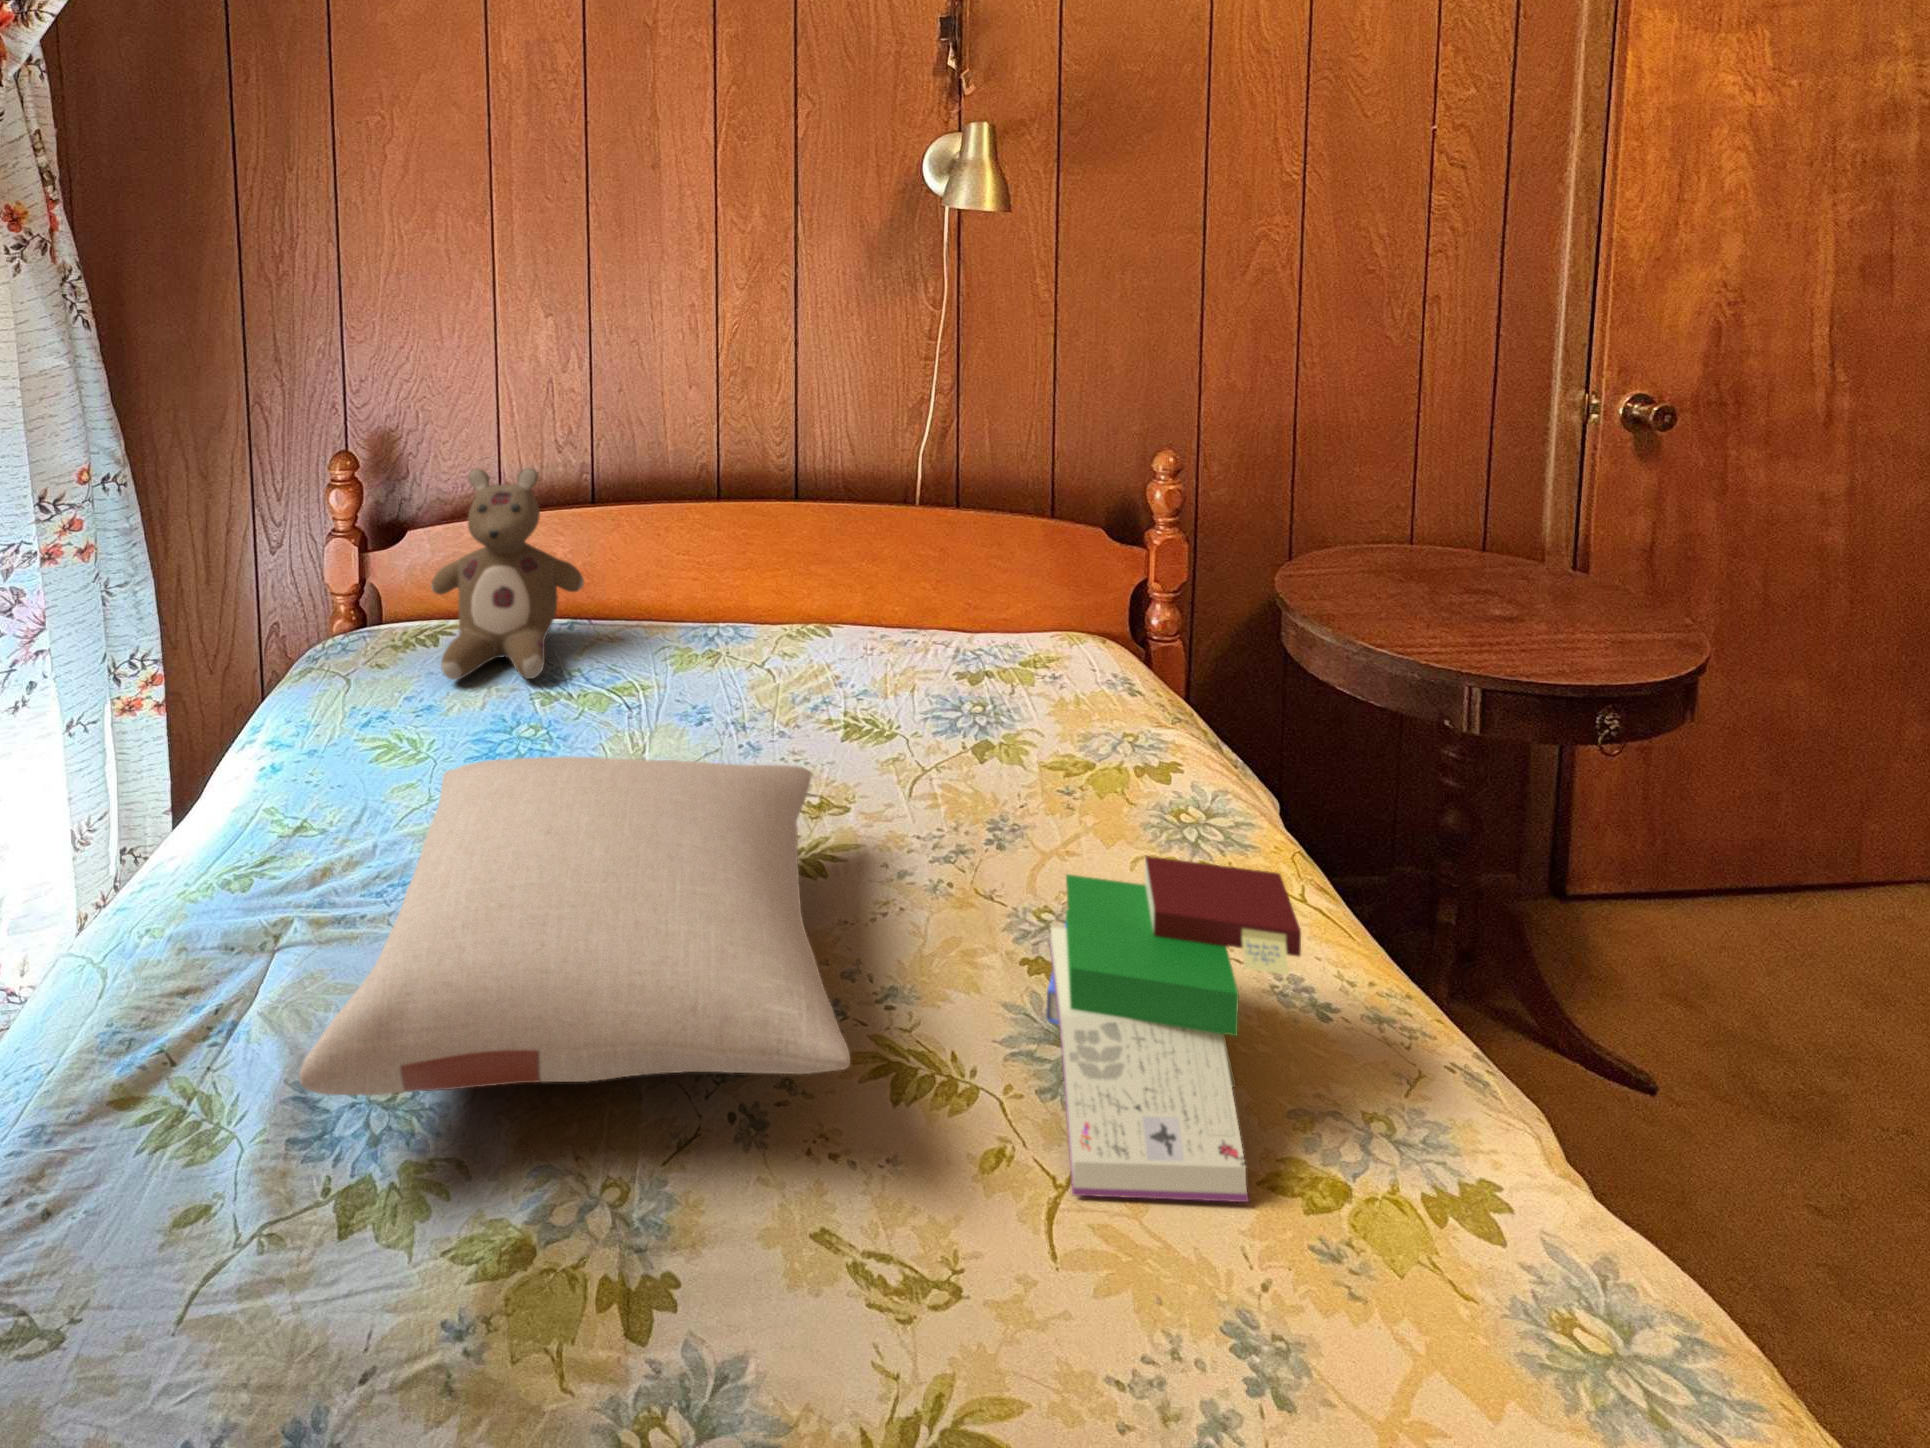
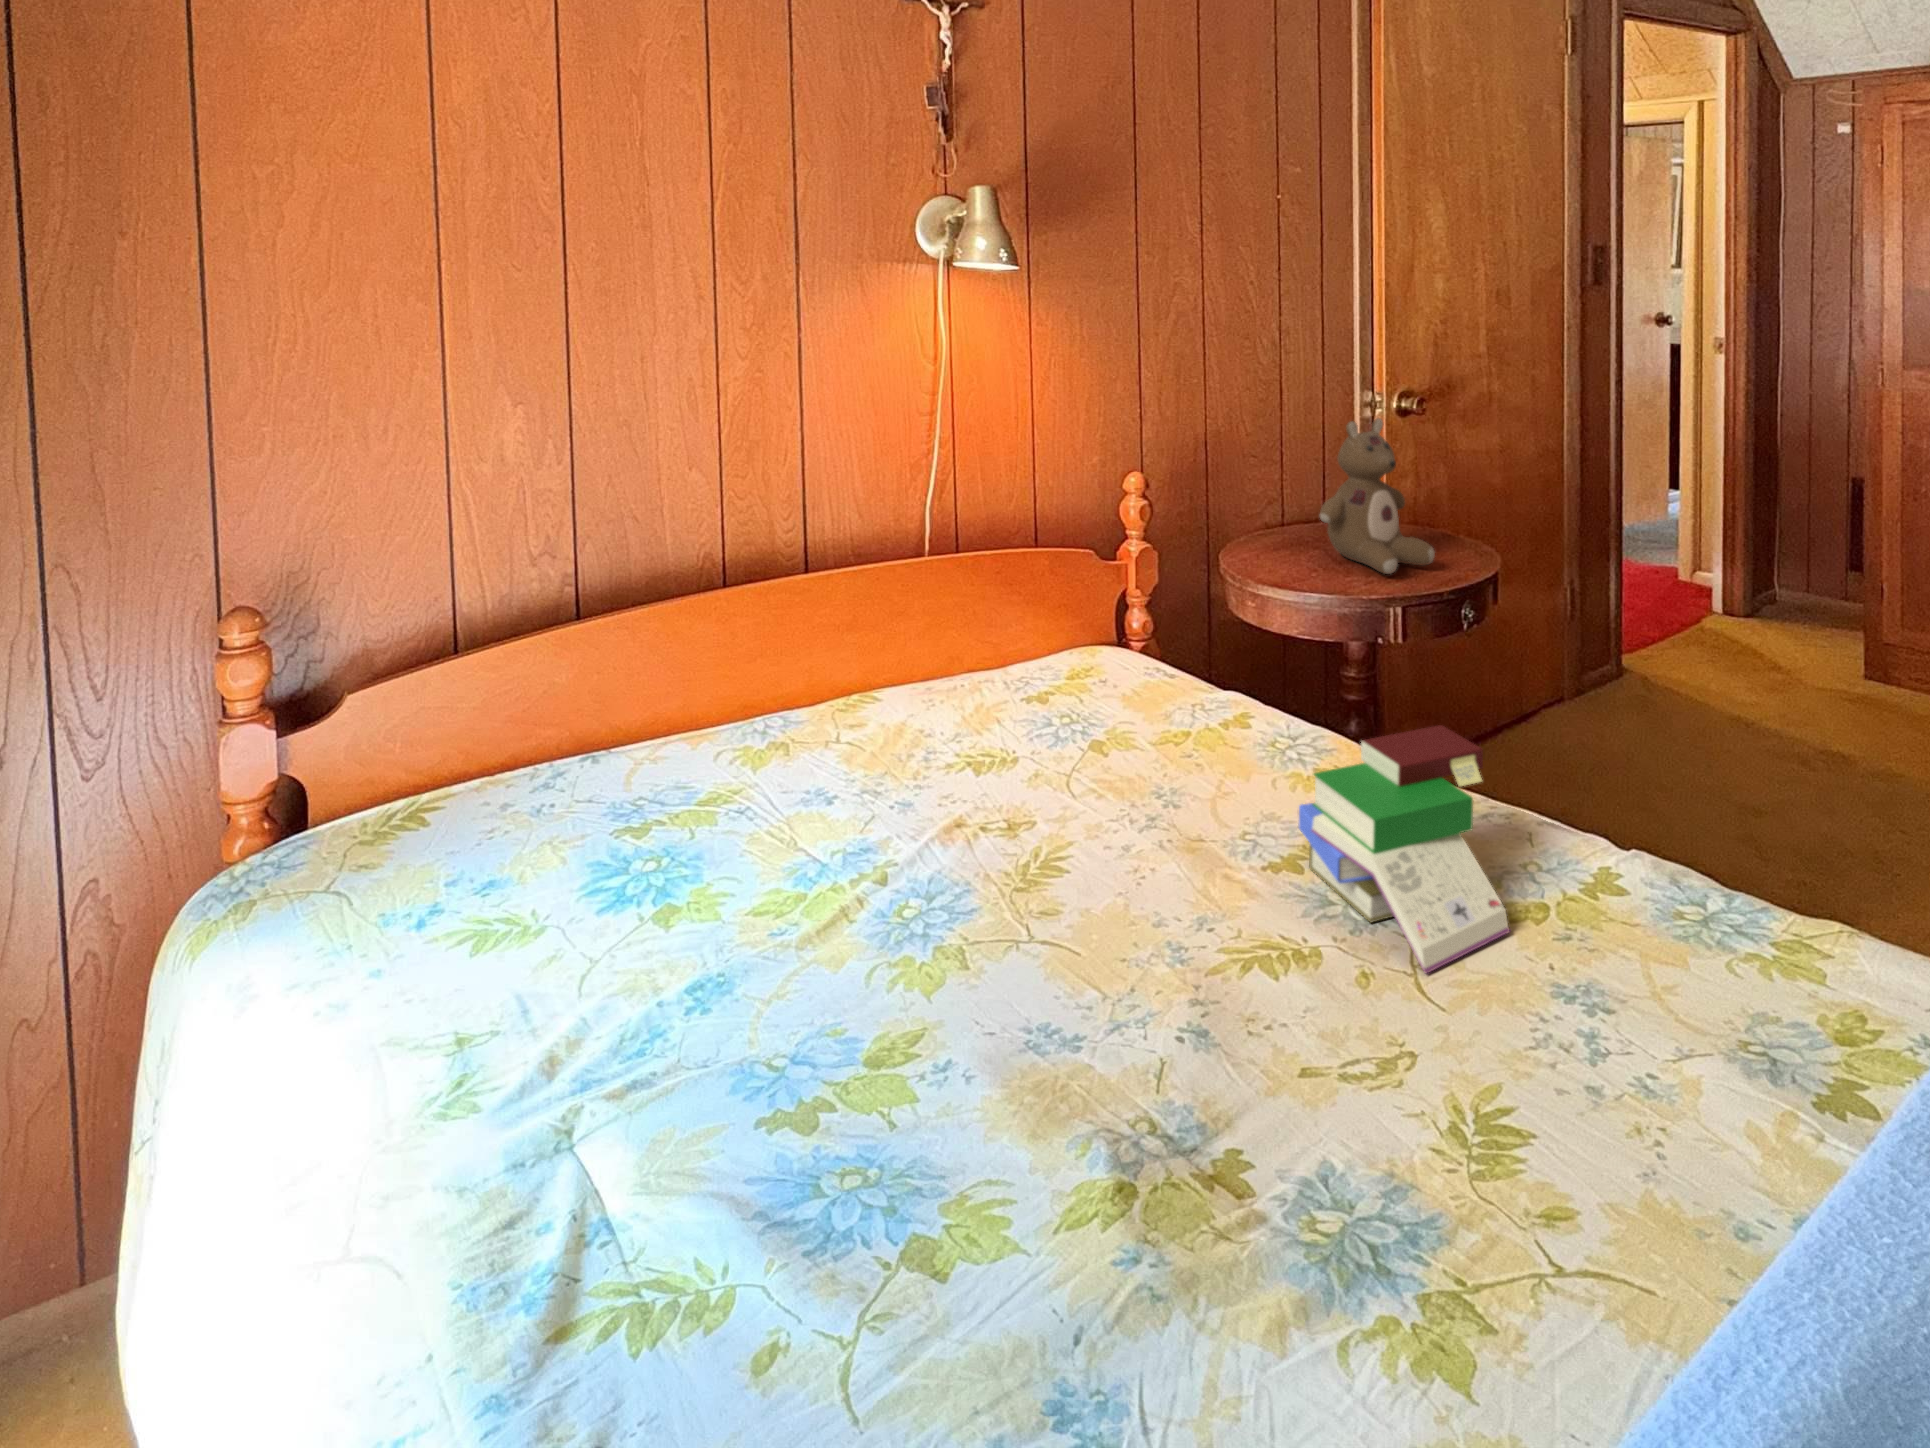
stuffed bear: present [431,468,584,680] -> present [1320,418,1435,574]
pillow: present [299,756,850,1095] -> none [660,774,1294,1157]

